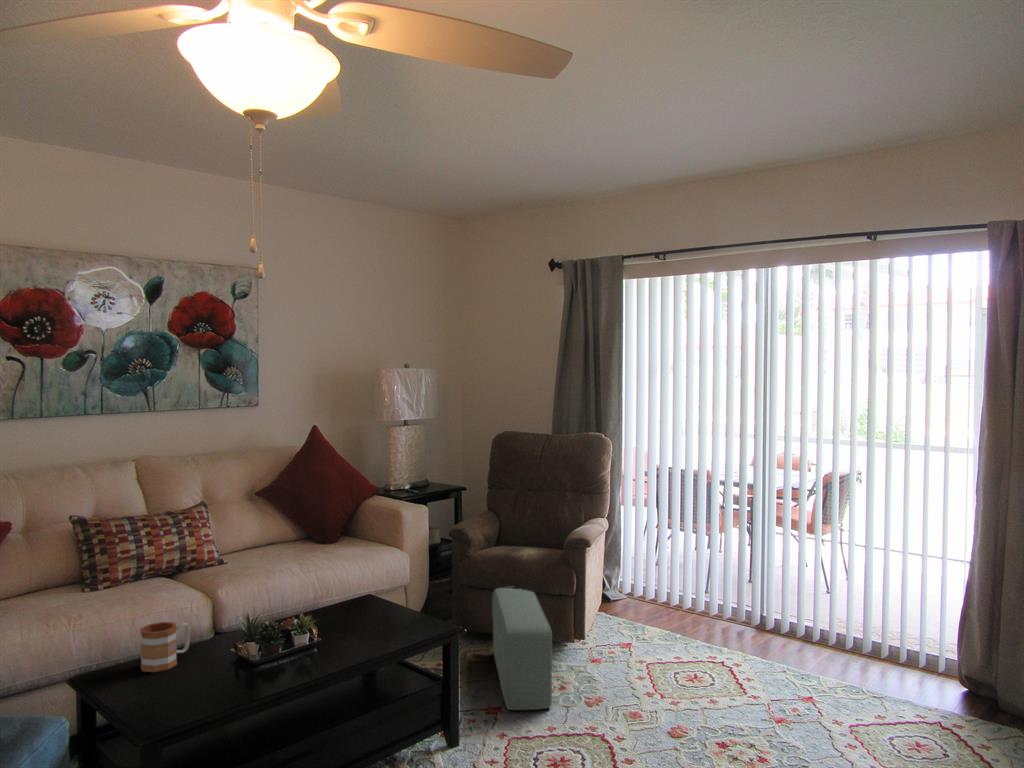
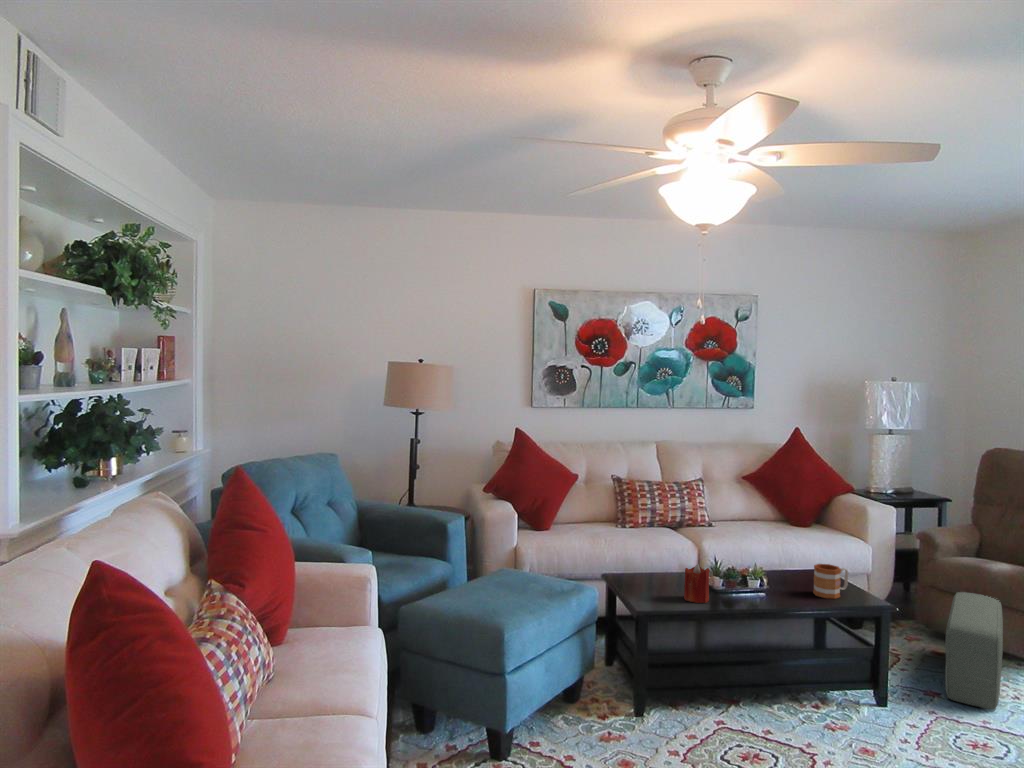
mug: present [140,622,190,672] -> present [813,564,848,599]
candle: none [216,630,253,688] -> present [684,564,710,603]

